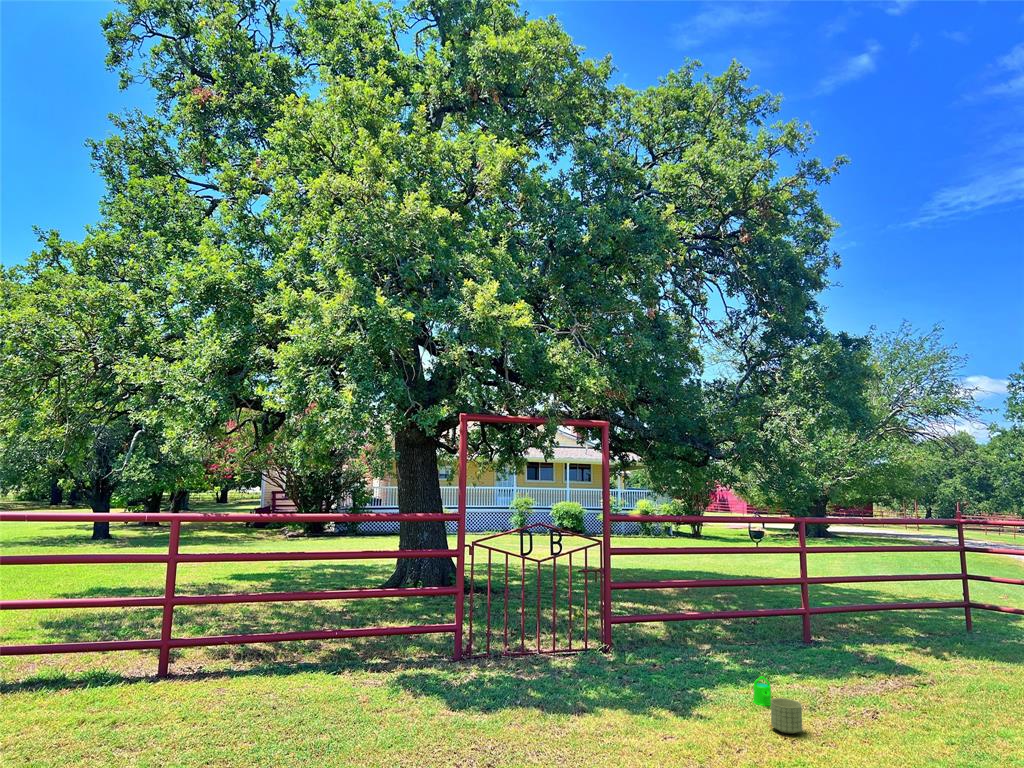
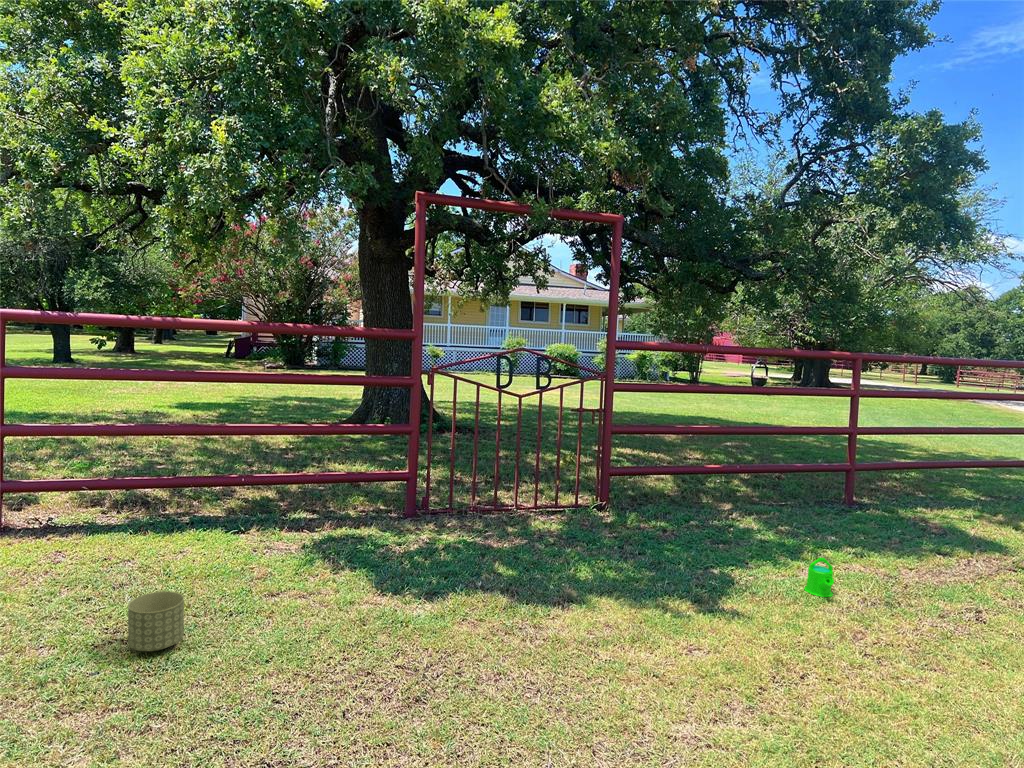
planter: present [771,698,802,734] -> present [128,591,184,652]

